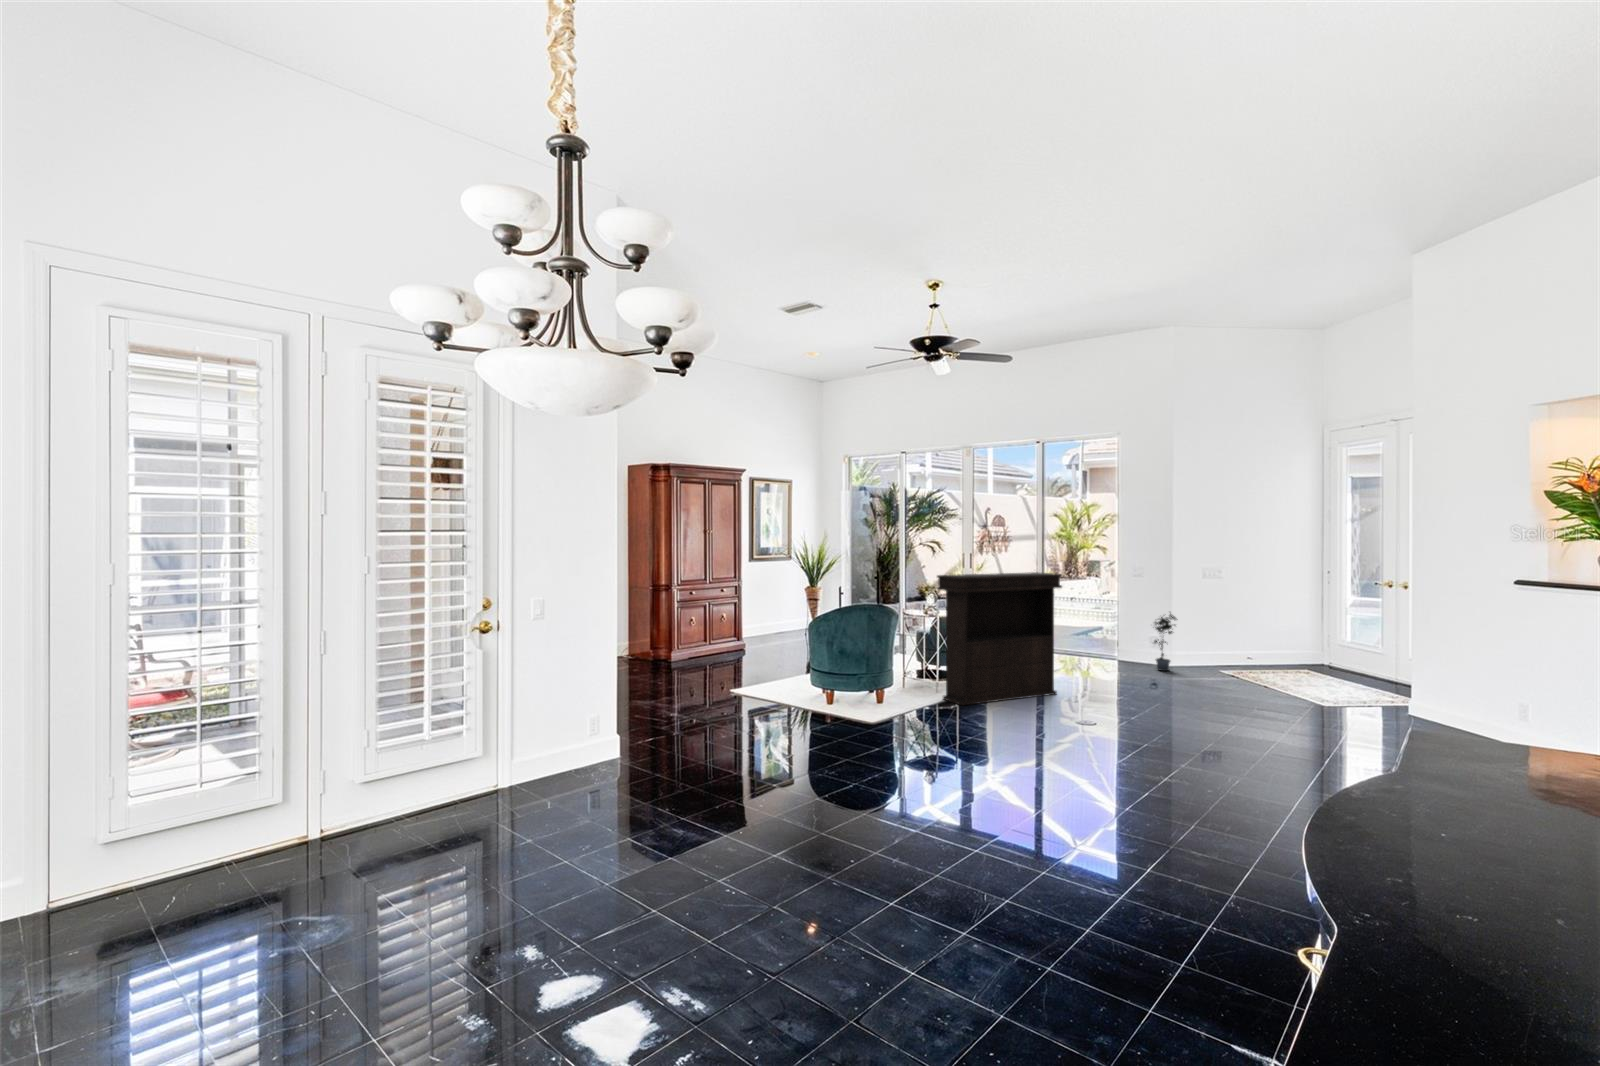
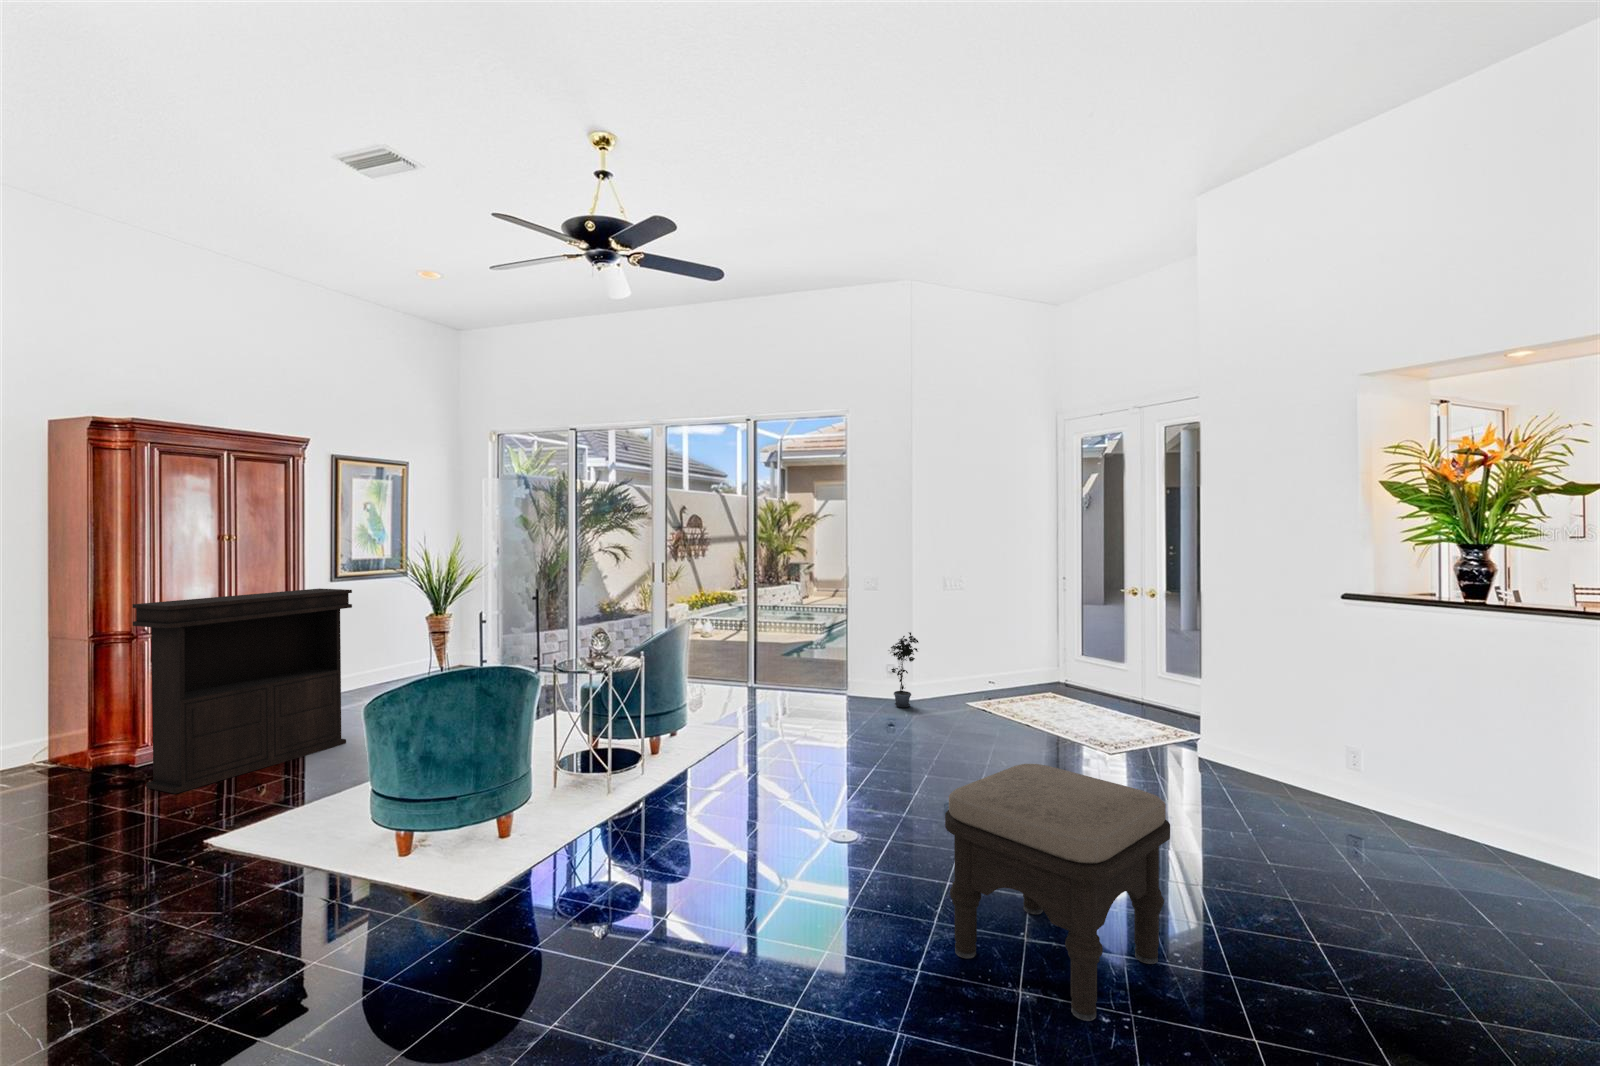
console table: present [937,572,1062,705] -> present [133,588,352,794]
ottoman: none [1129,668,1270,787] -> present [945,764,1170,1021]

